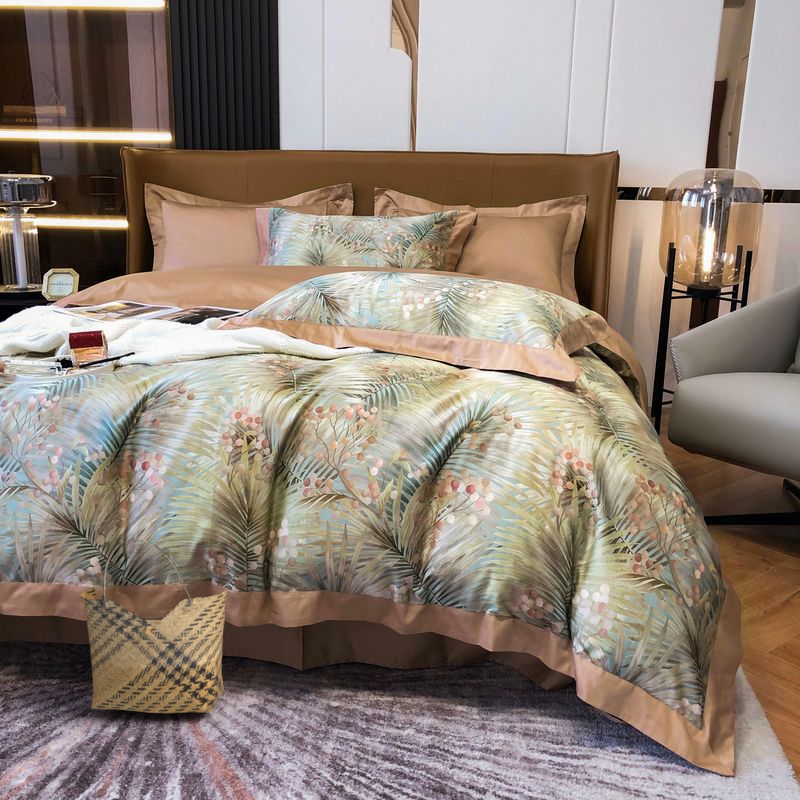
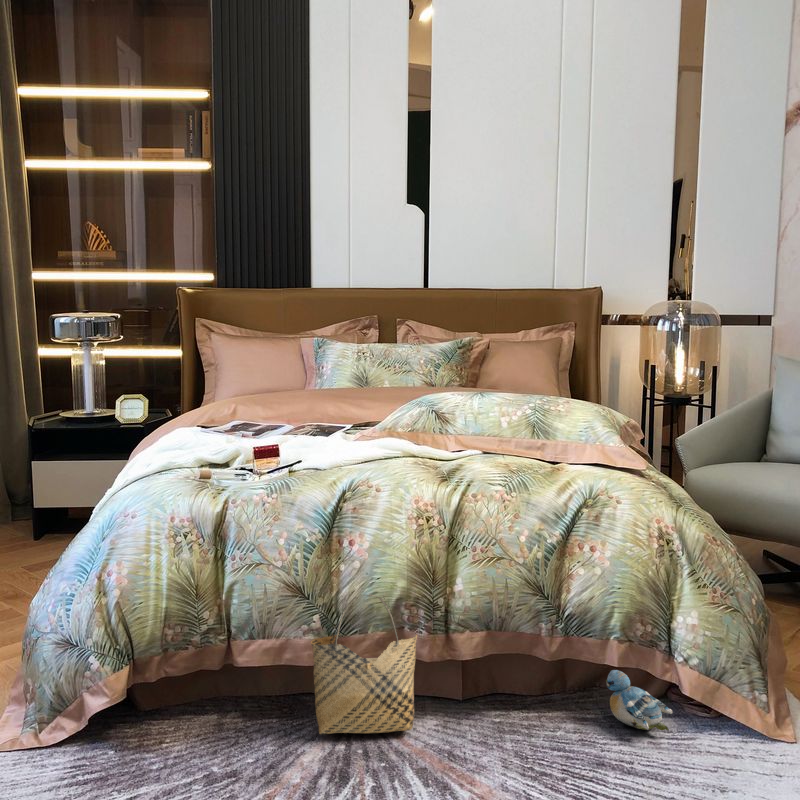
plush toy: none [485,651,567,744] -> present [606,670,673,730]

